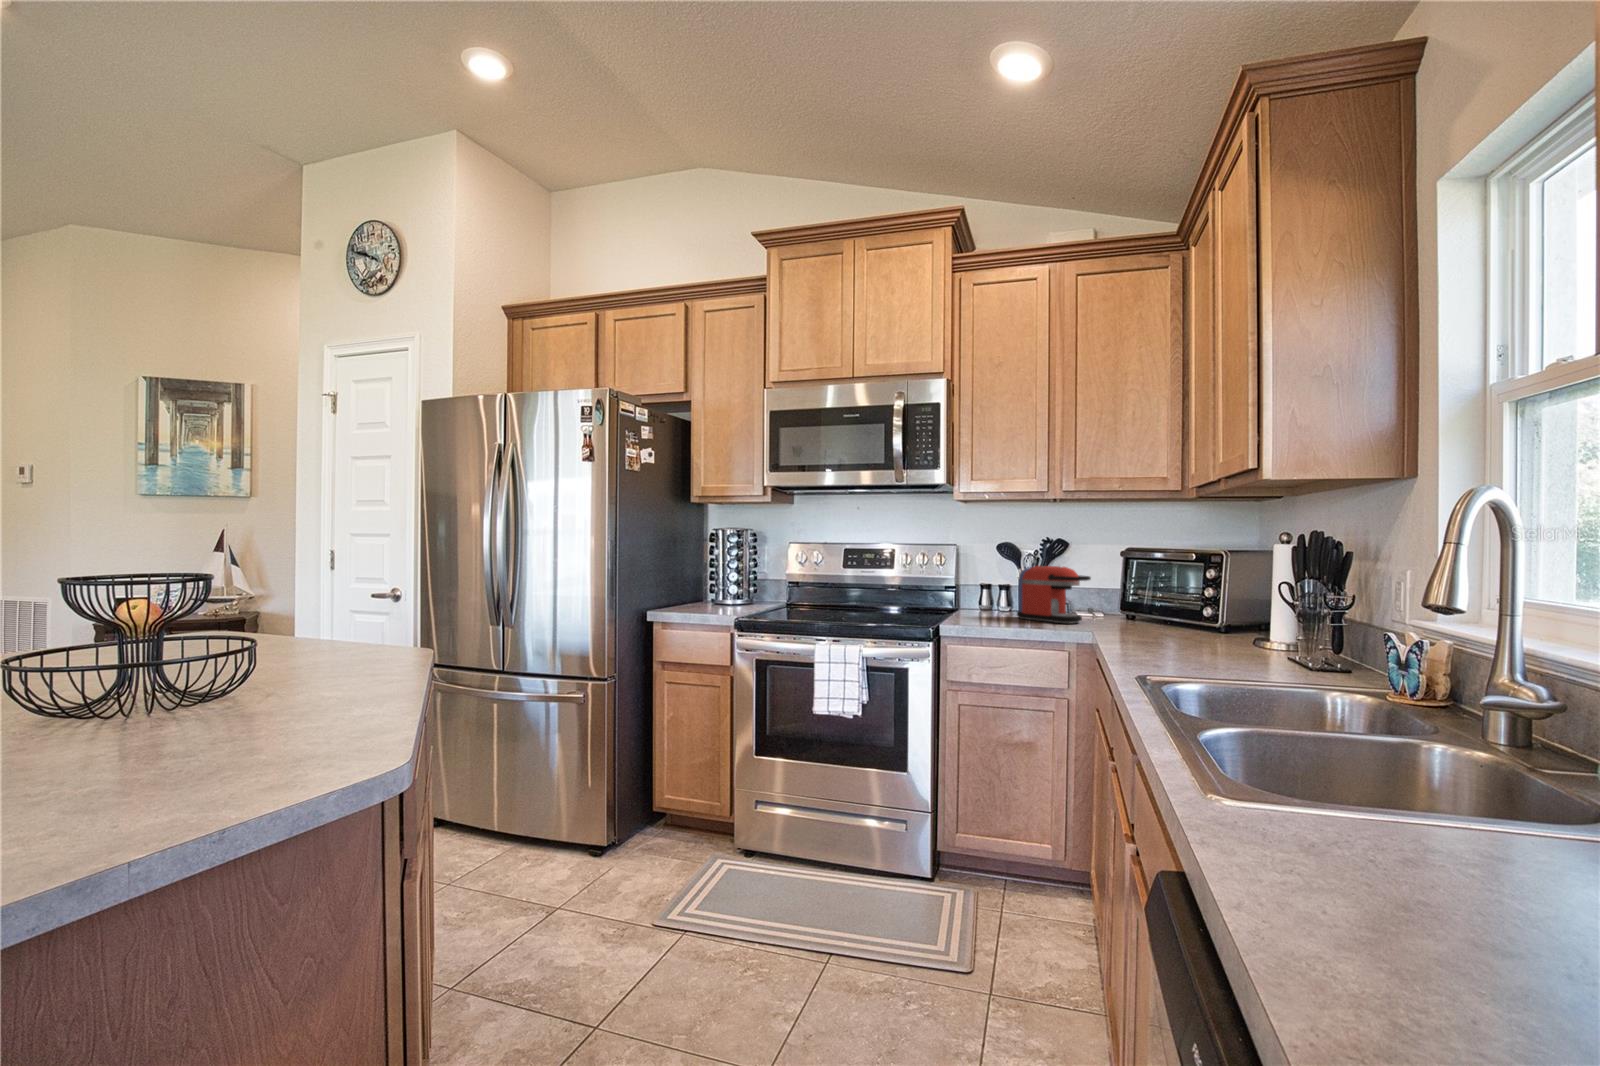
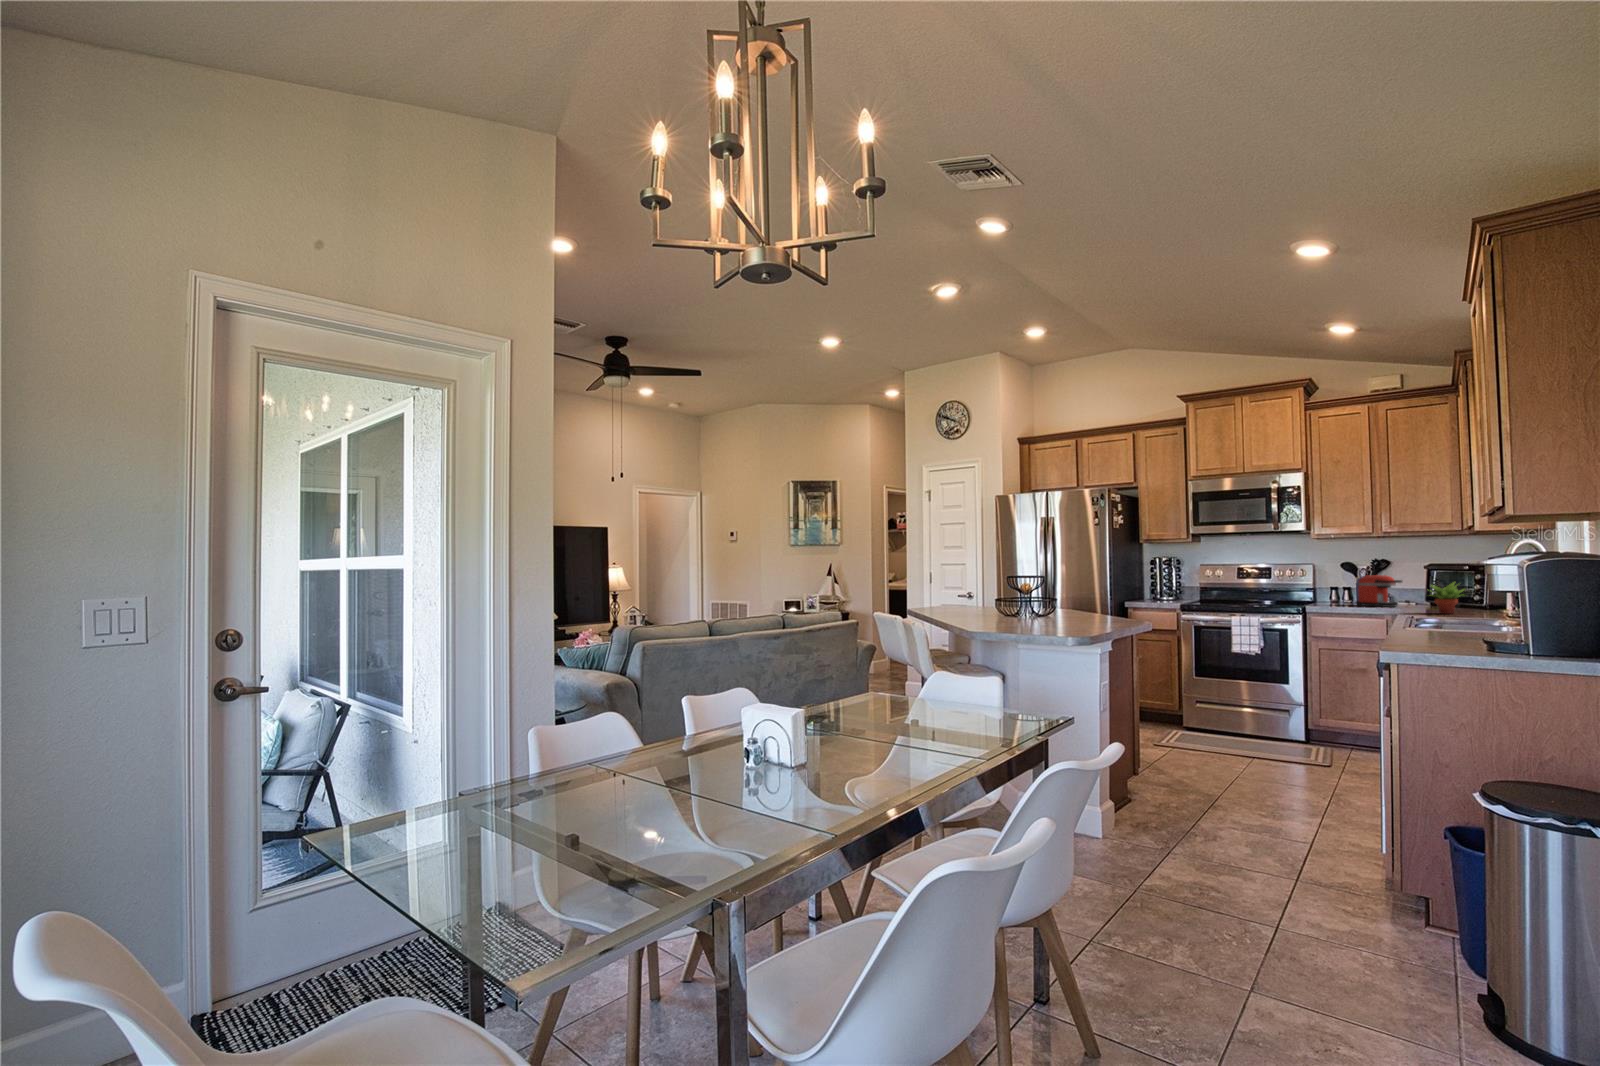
succulent plant: none [1143,583,1217,650] -> present [1431,582,1464,614]

